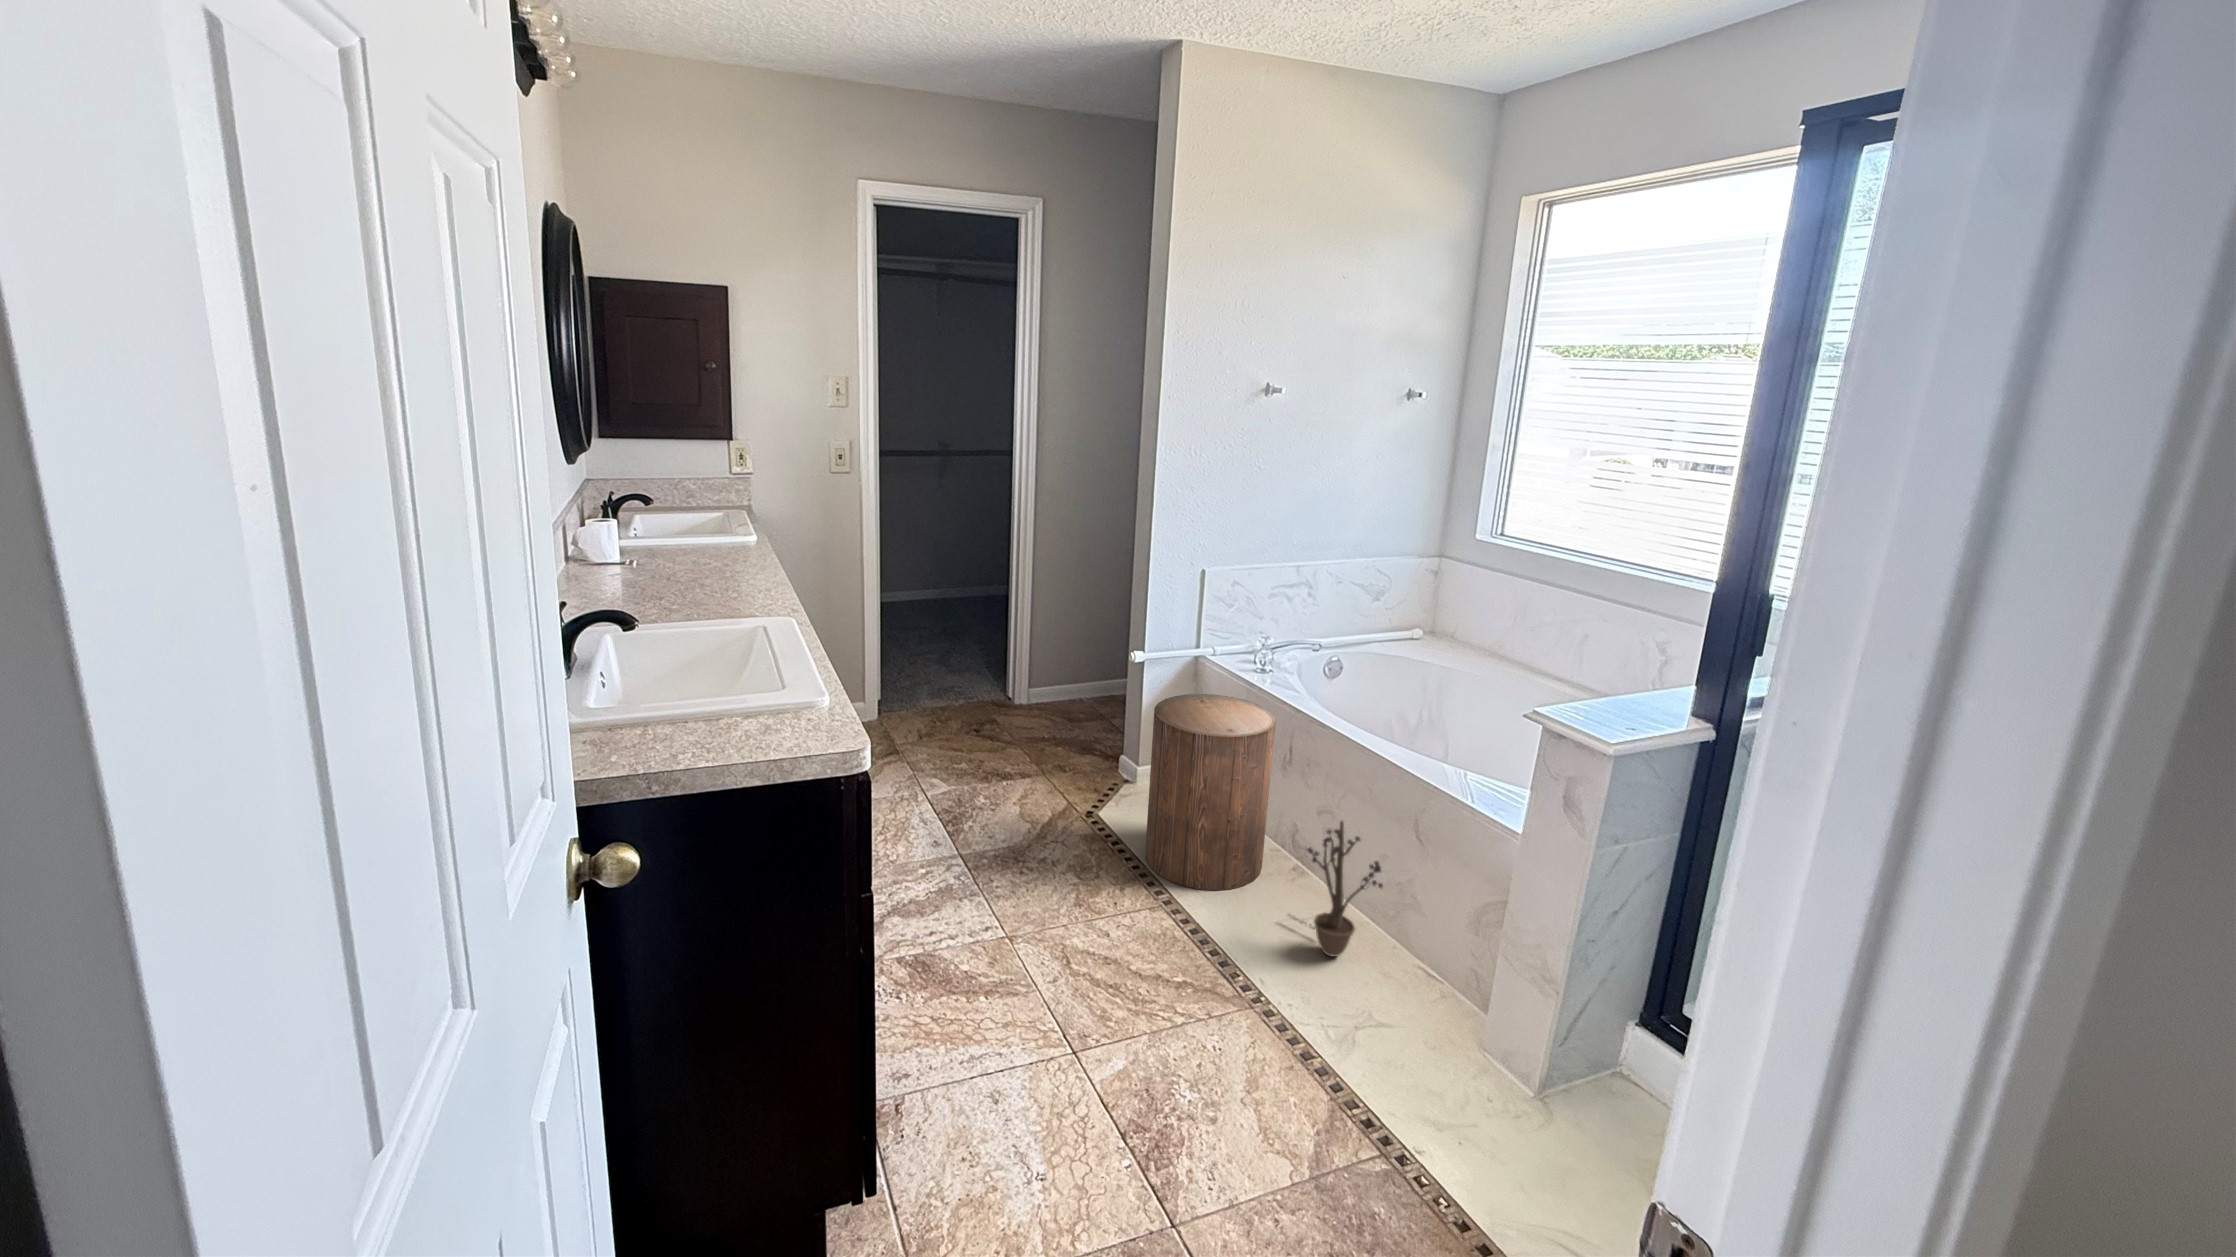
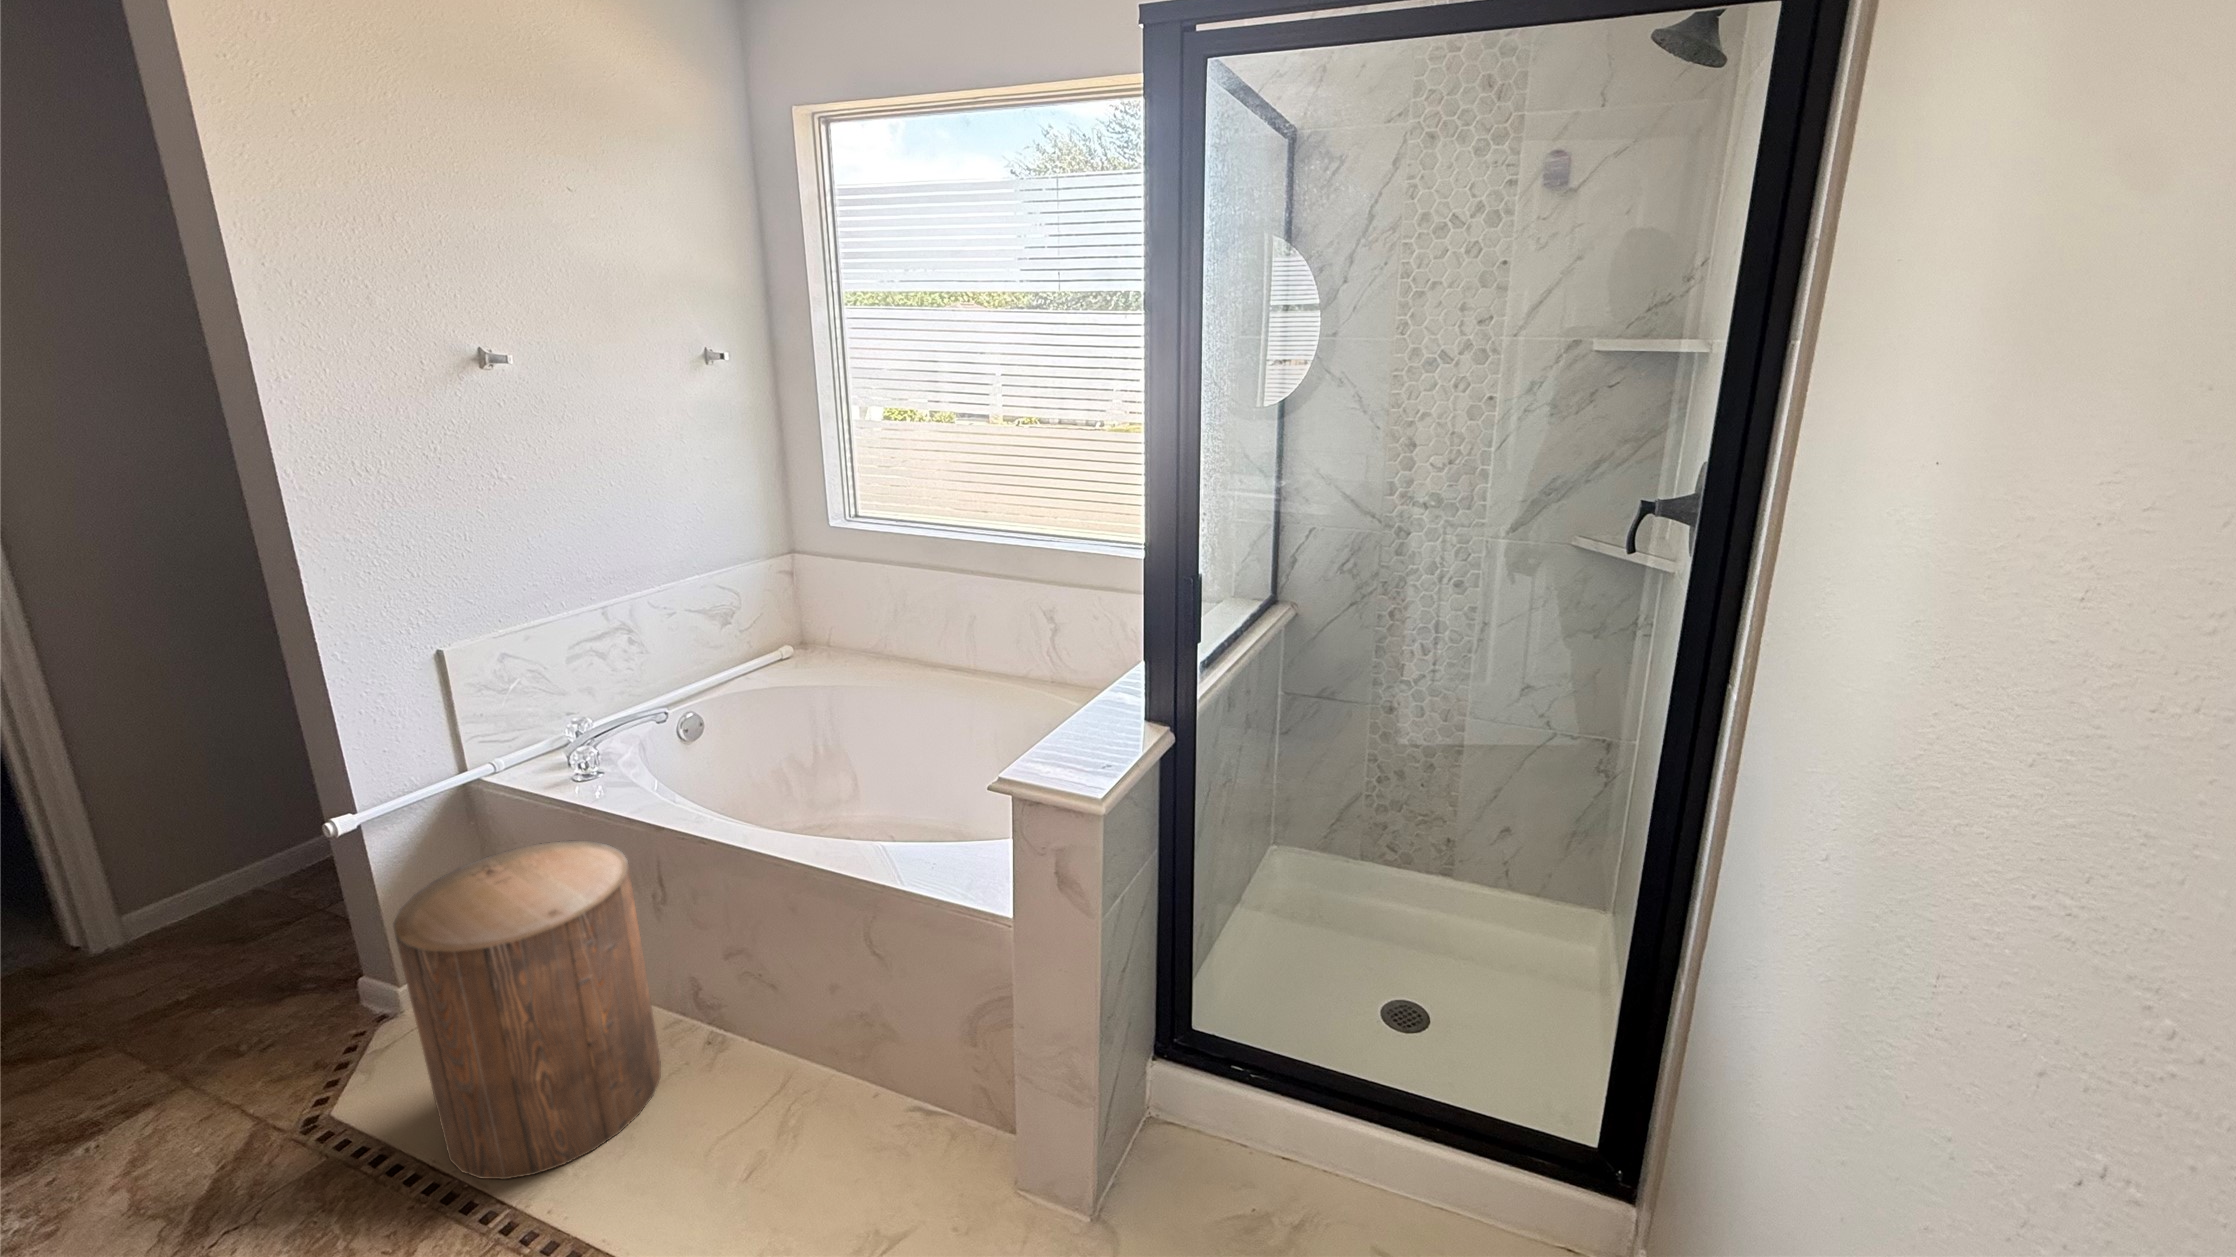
decorative plant: present [1290,821,1383,957] -> none [721,983,850,1163]

